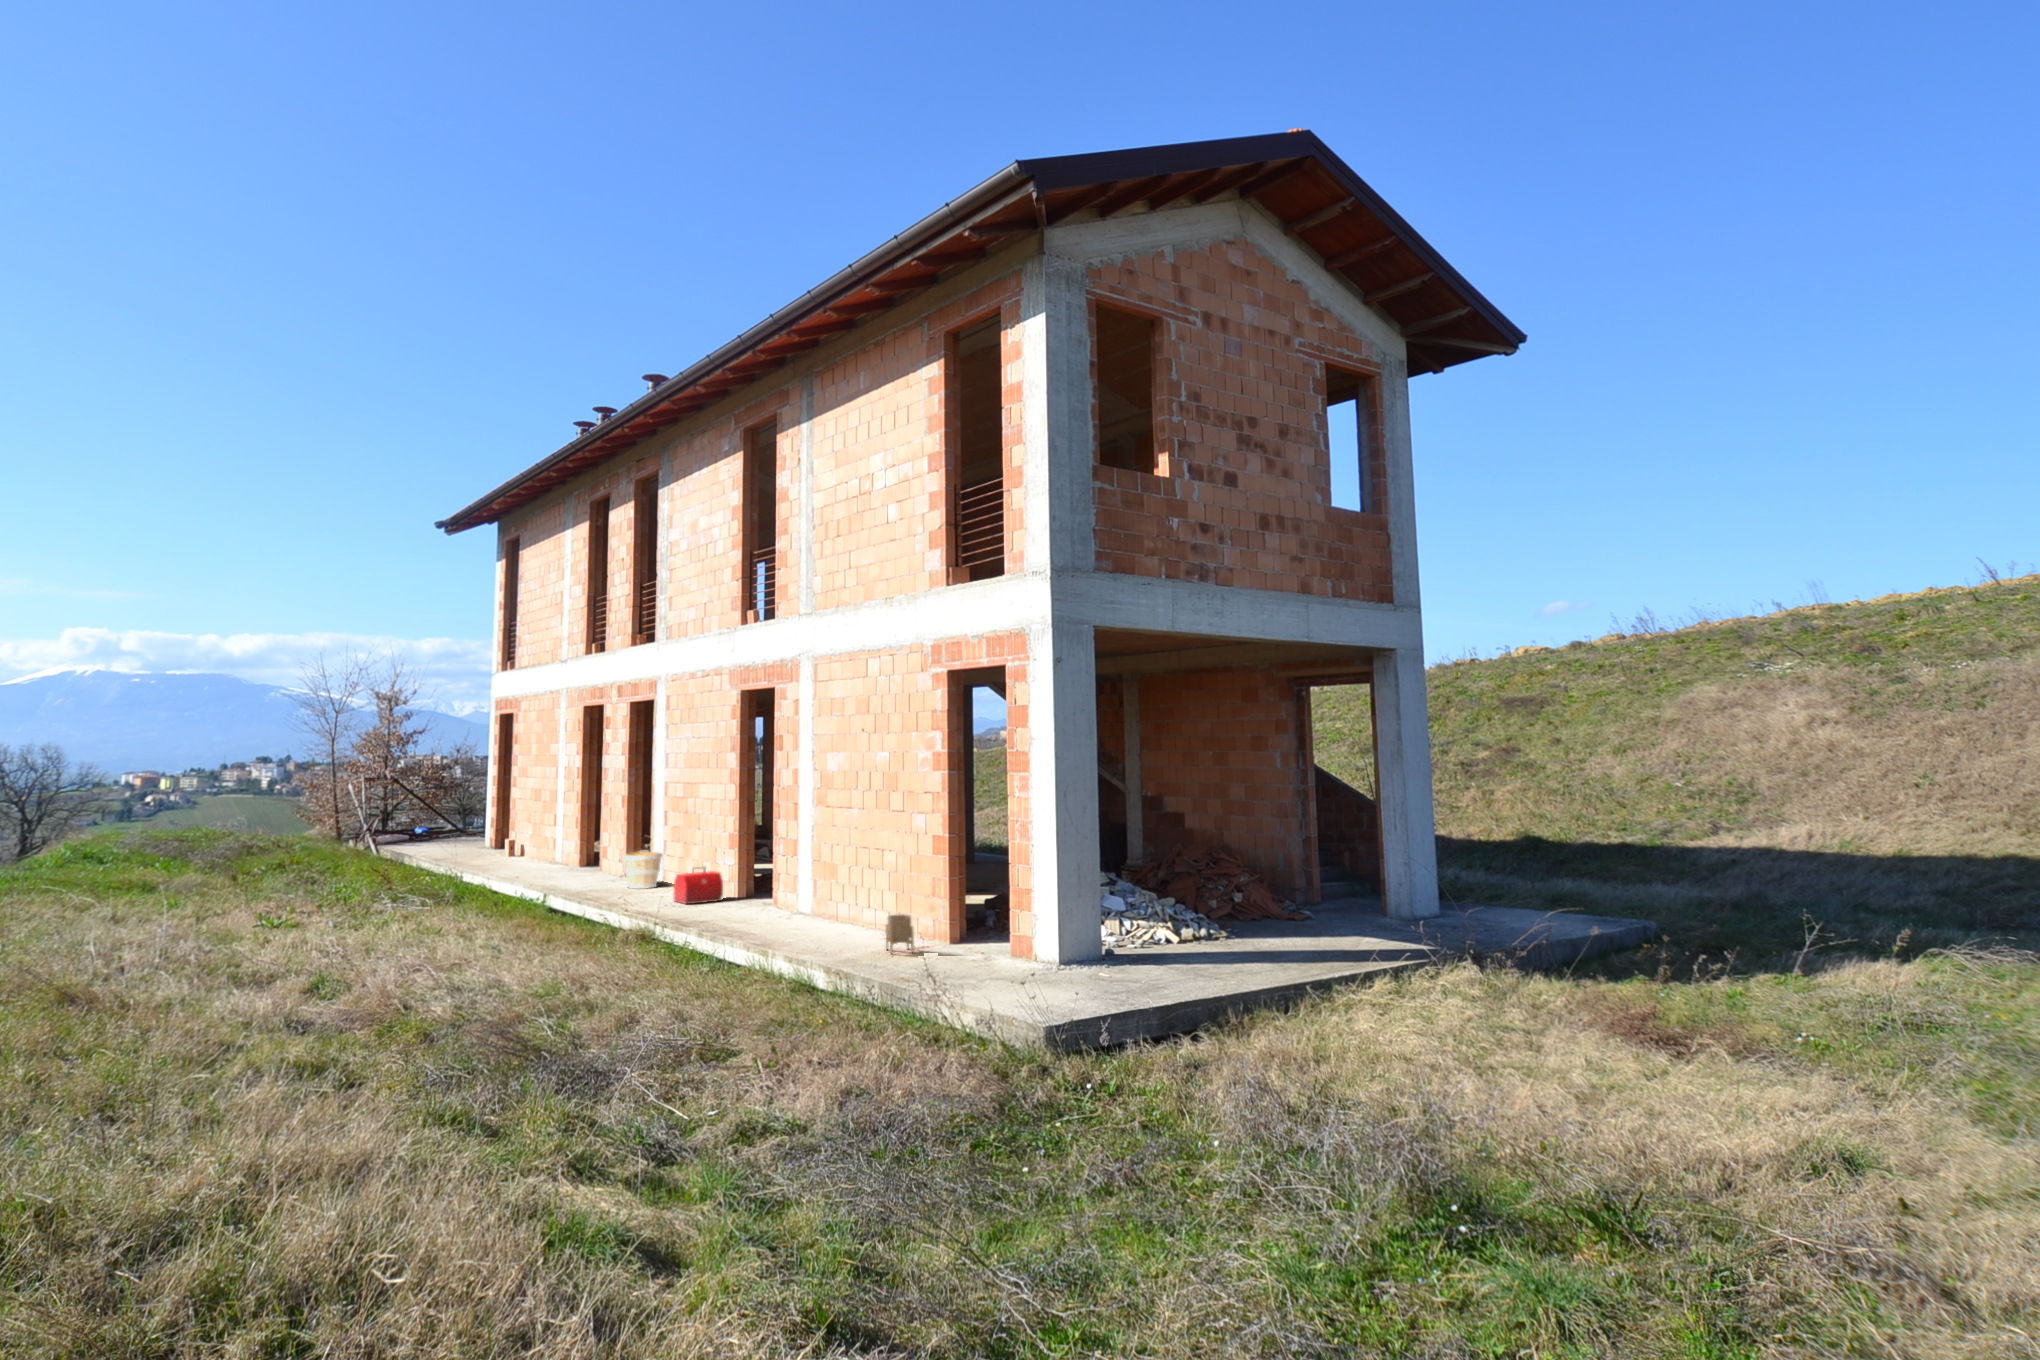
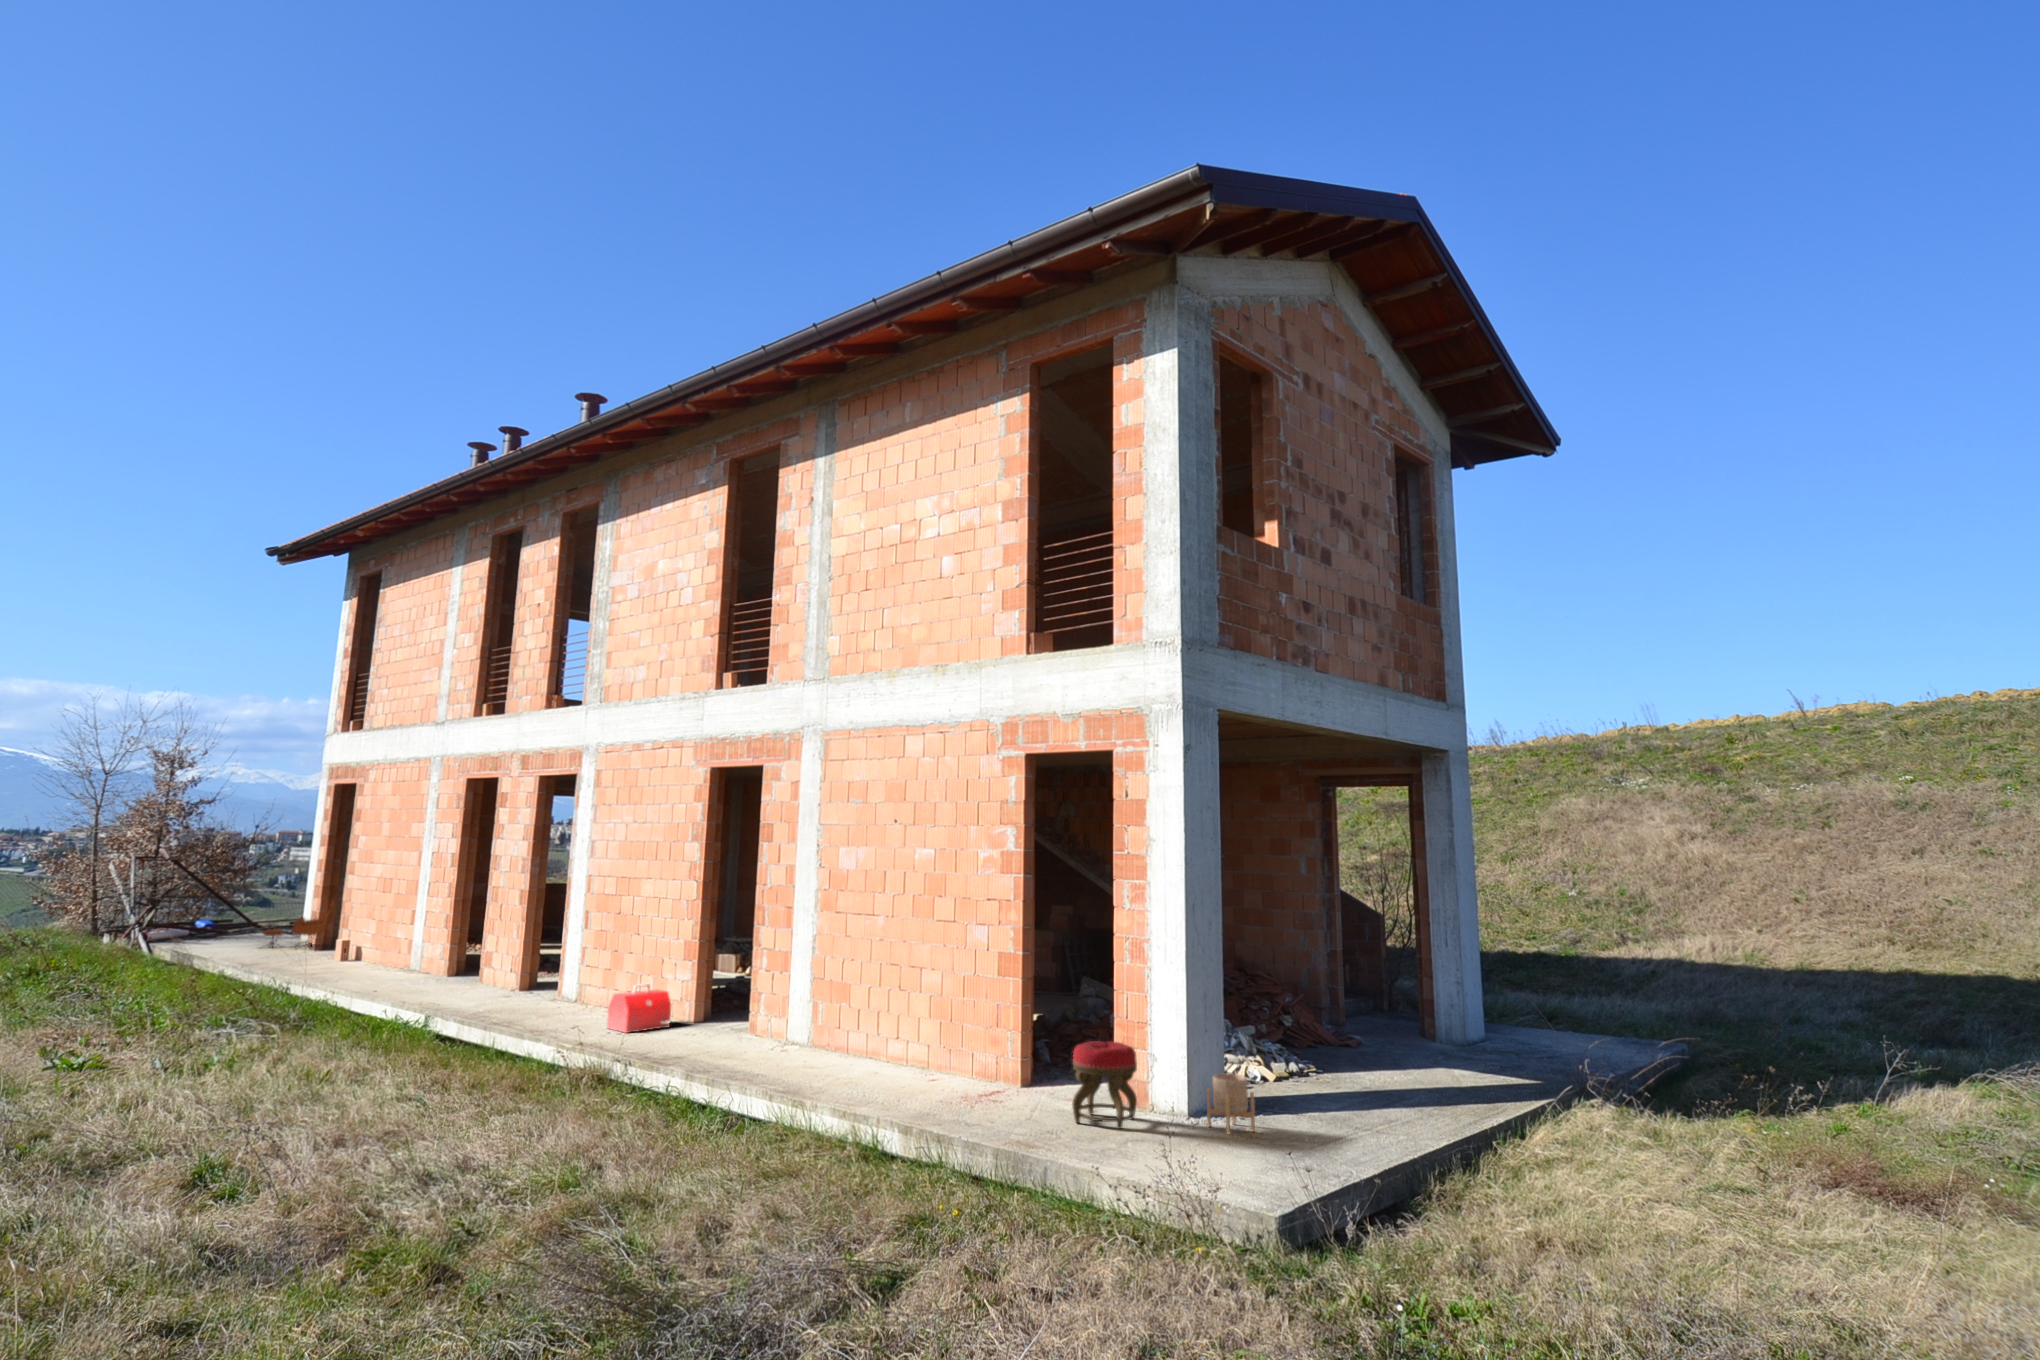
lounge chair: none [448,808,503,847] -> present [264,901,335,946]
wooden bucket: present [622,851,662,889] -> none [529,961,580,1010]
stool: none [967,901,1023,967] -> present [1072,1041,1137,1129]
planter: present [886,915,914,953] -> present [1207,1074,1255,1134]

